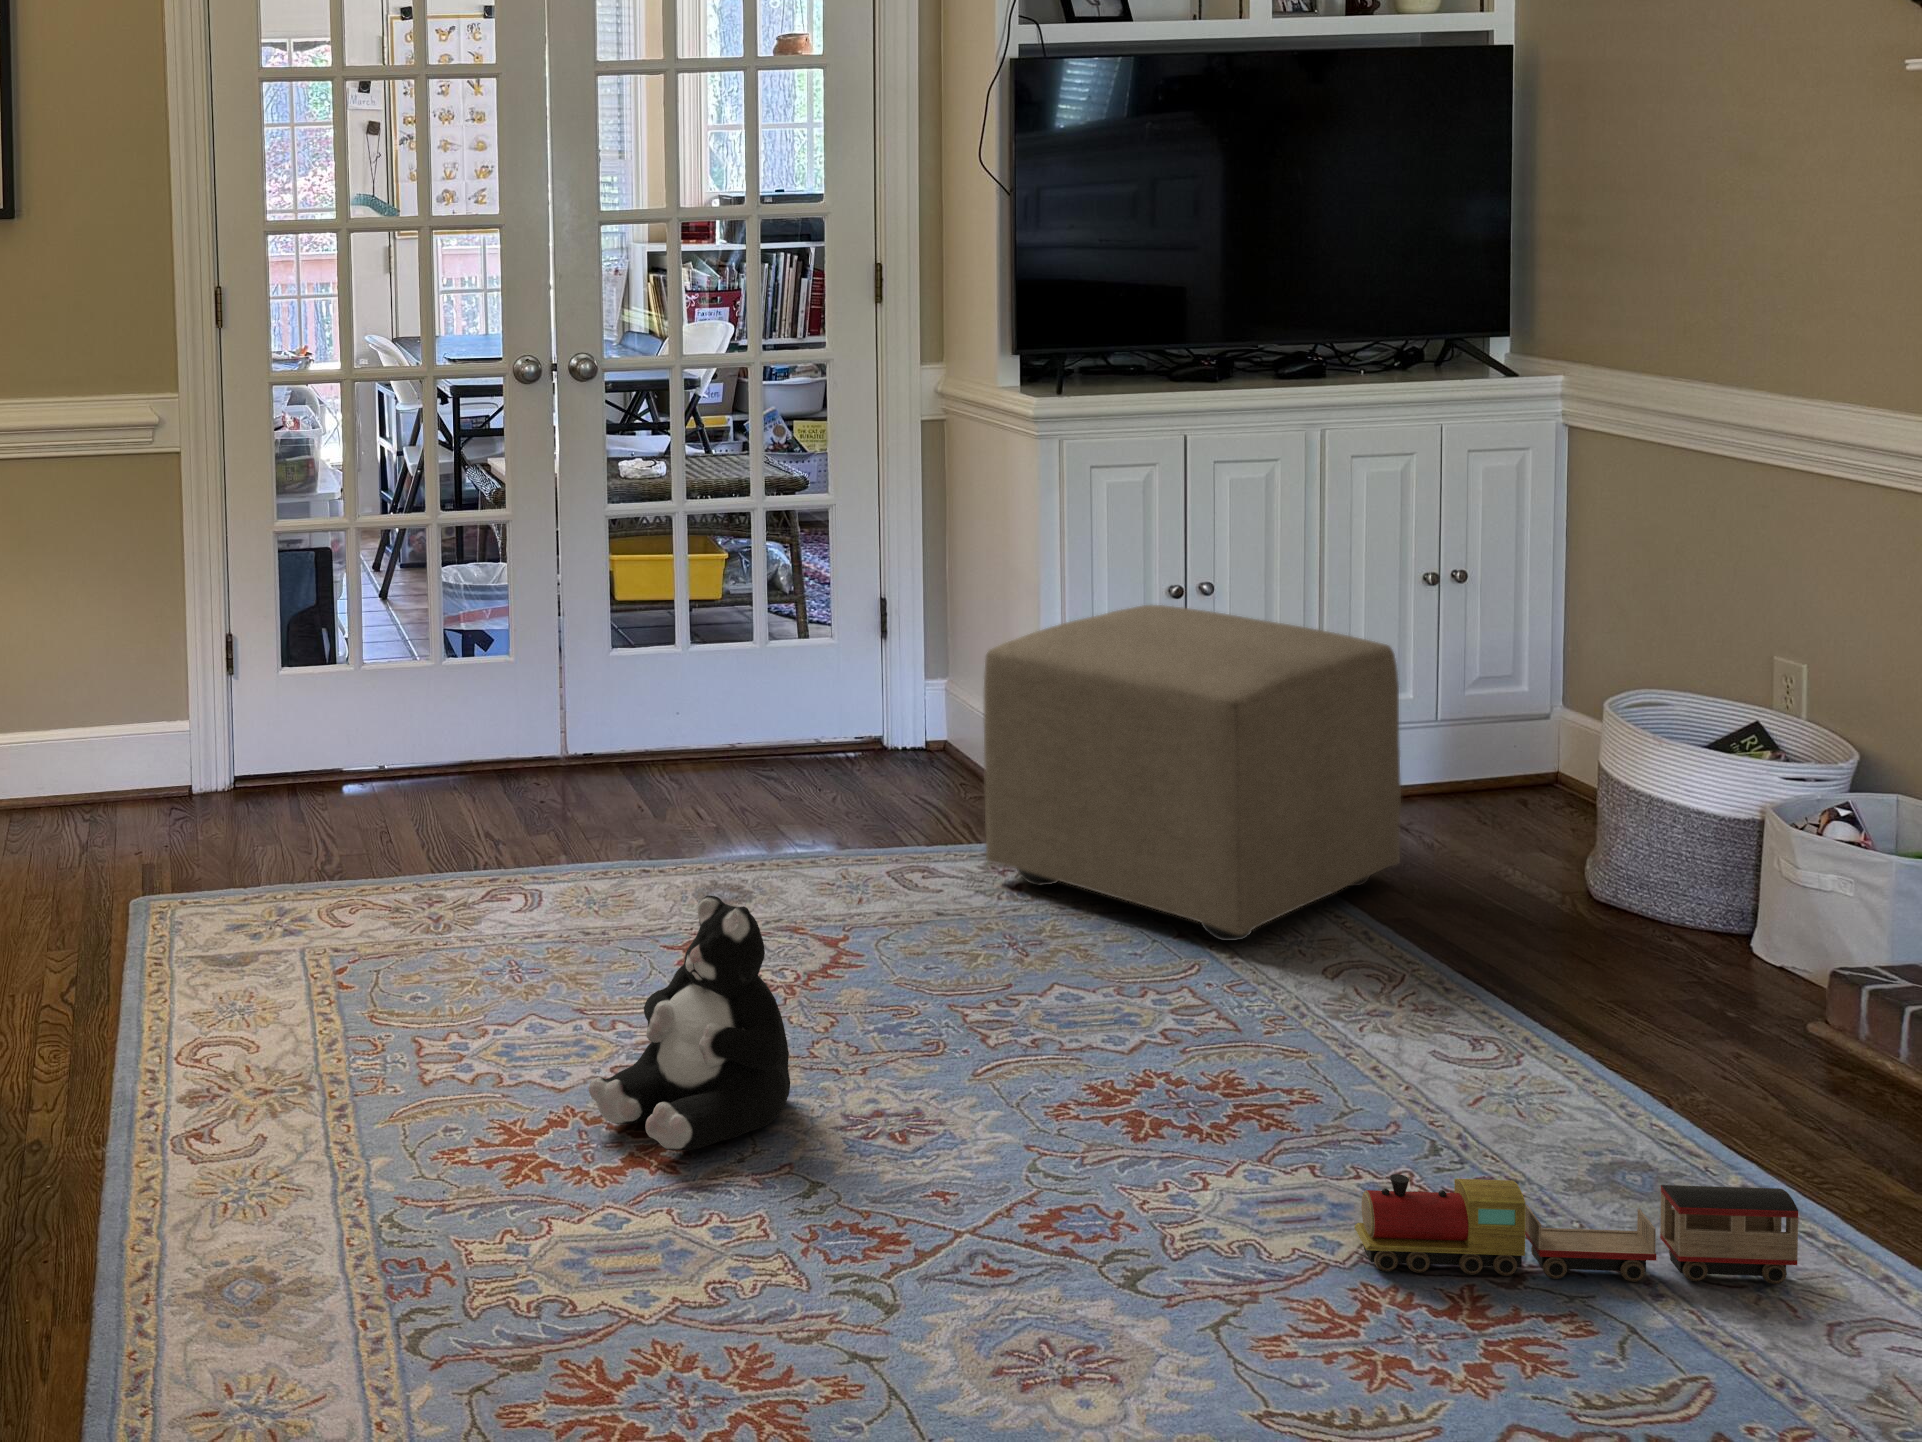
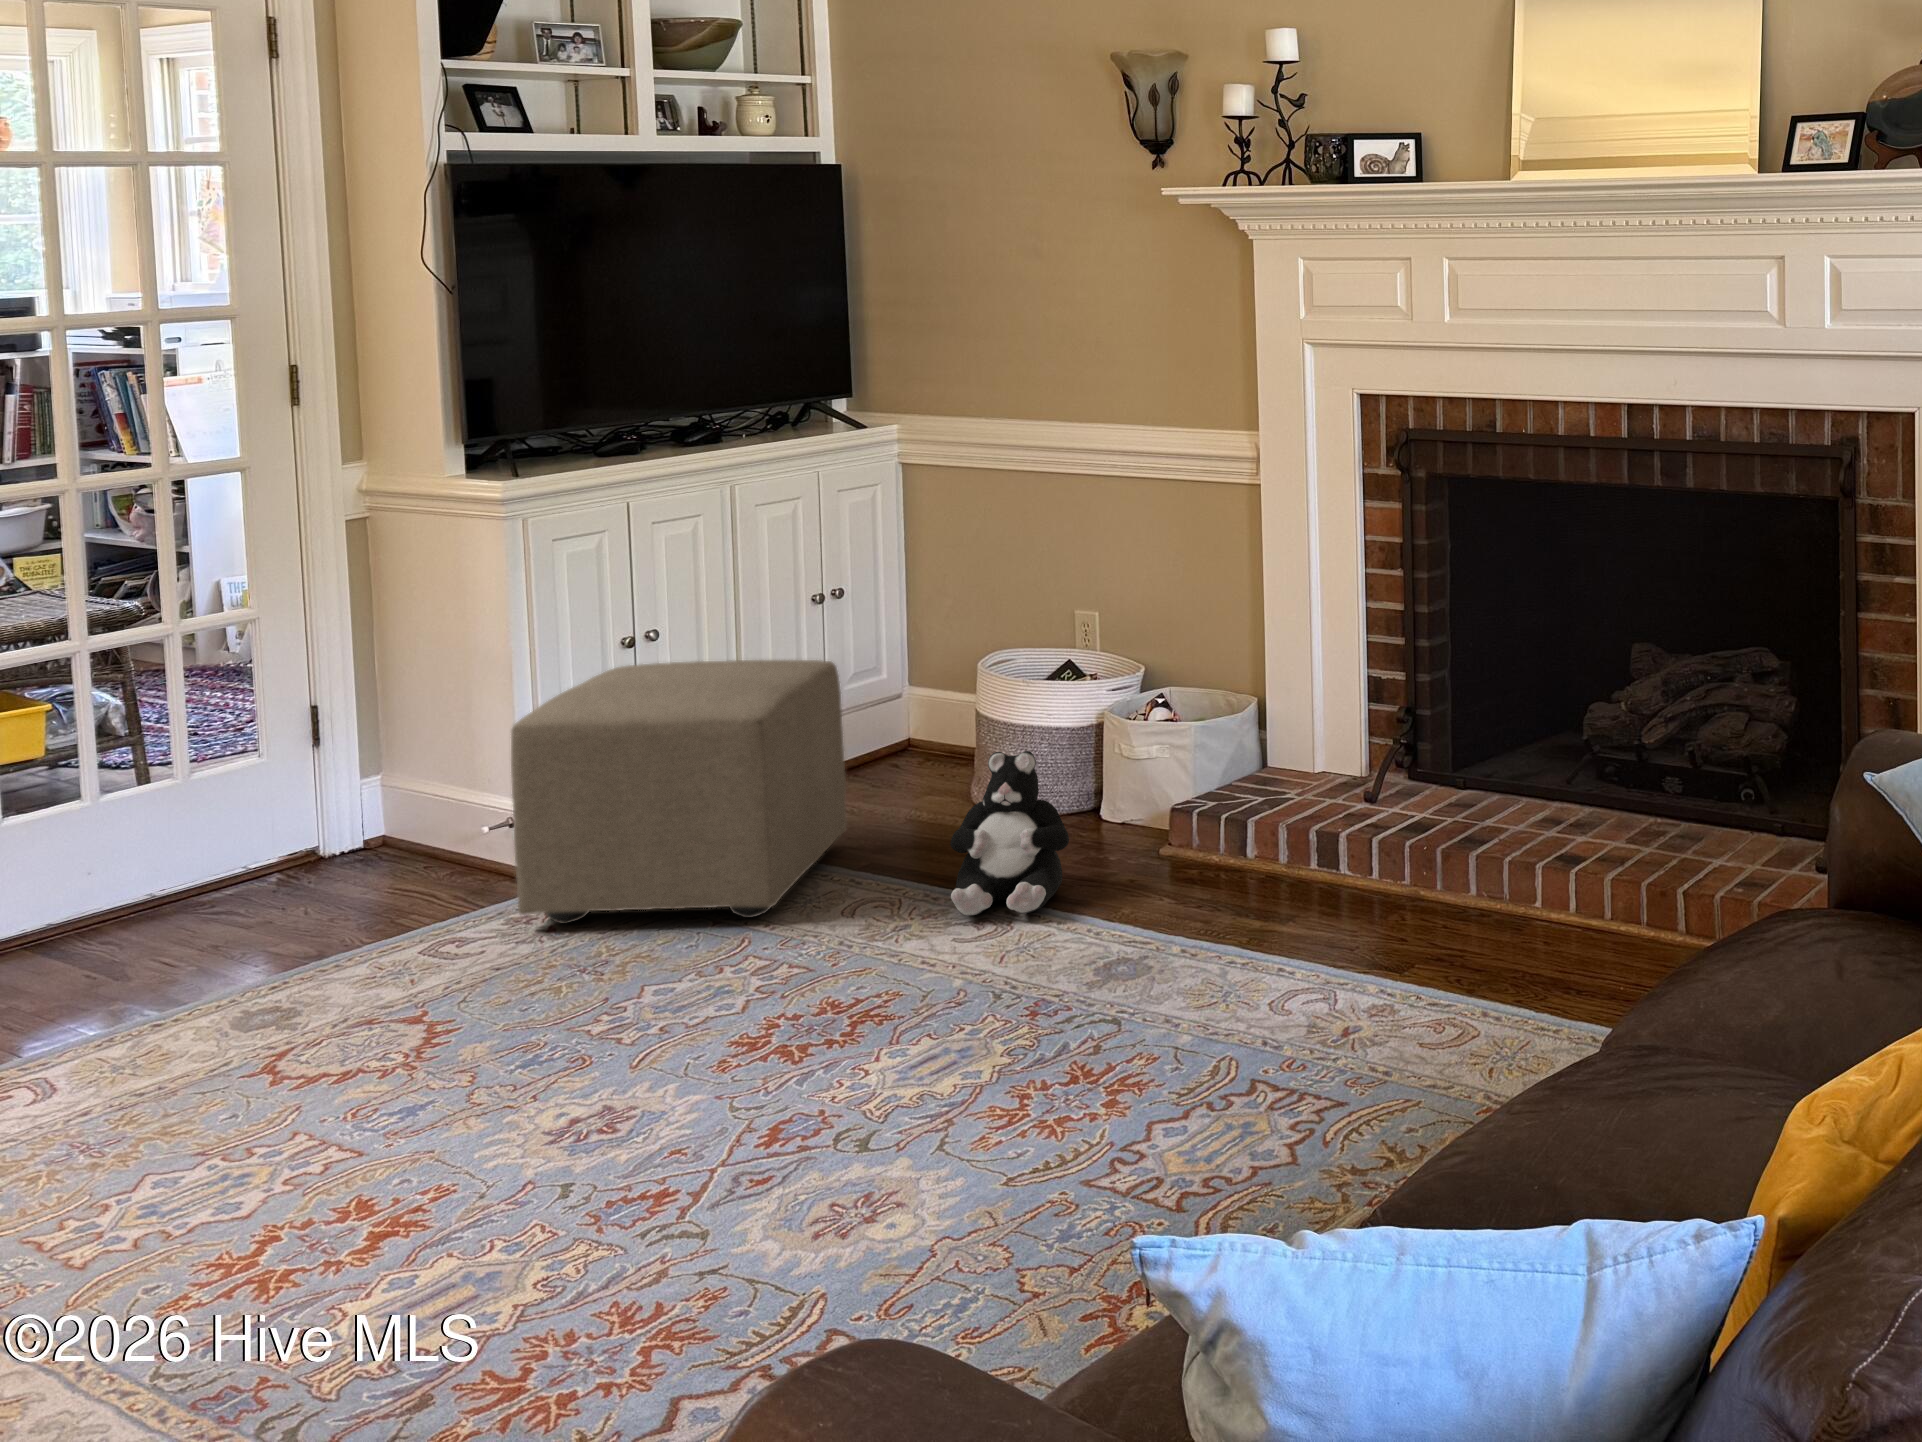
plush toy: present [589,896,790,1151] -> present [950,751,1069,916]
toy train: present [1355,1174,1798,1284] -> none [992,935,1238,1075]

